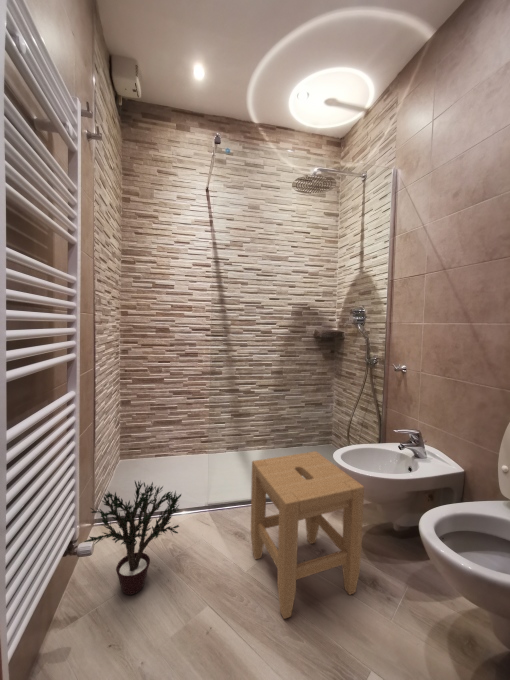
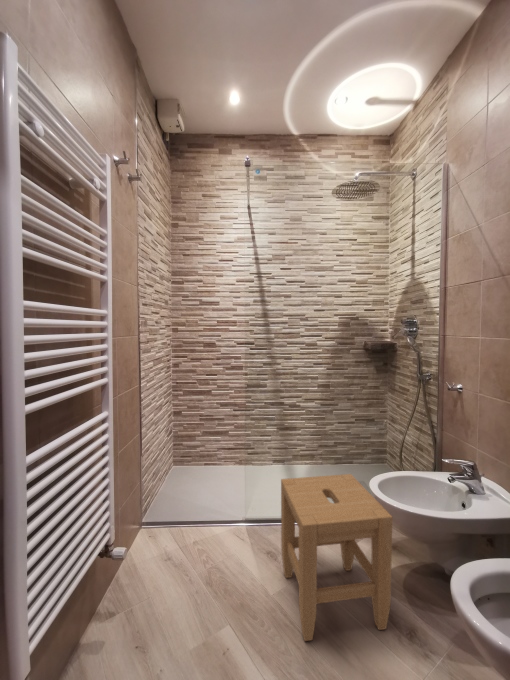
potted plant: present [85,481,181,595] -> none [127,488,216,592]

